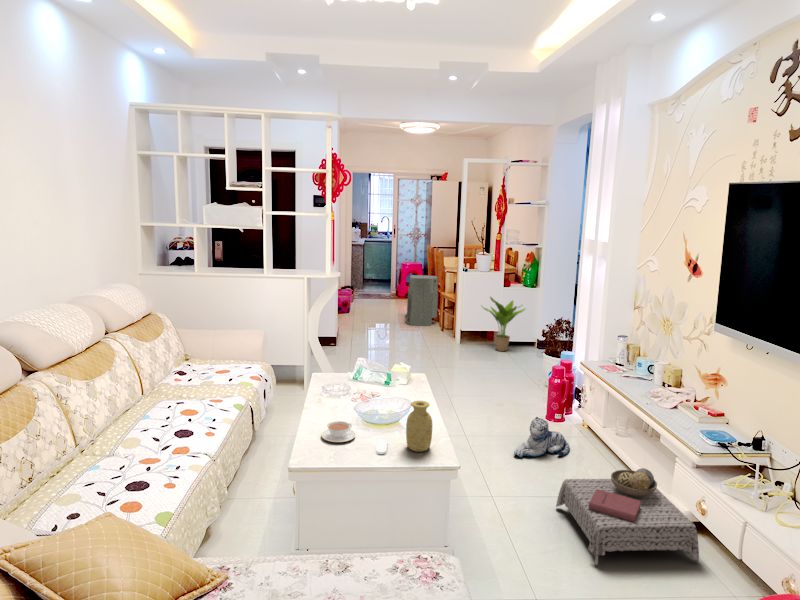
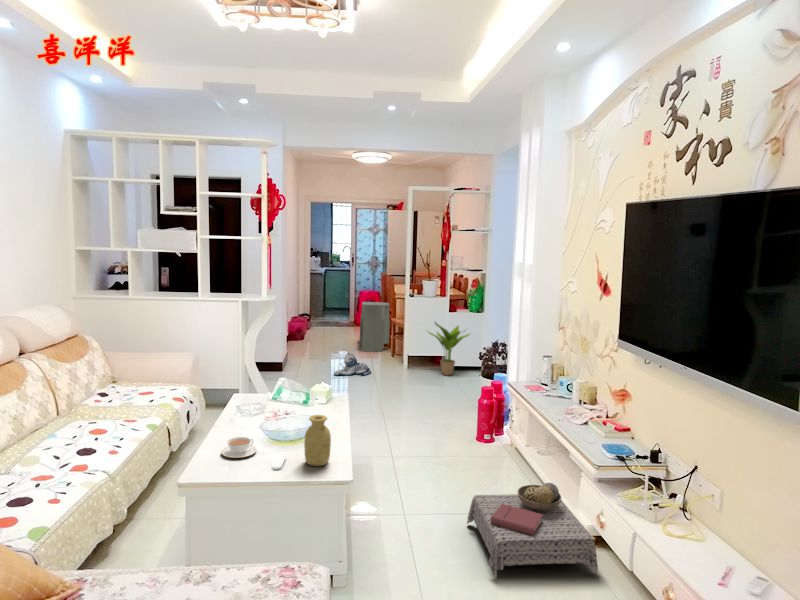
plush toy: present [514,417,570,457] -> present [334,353,371,375]

